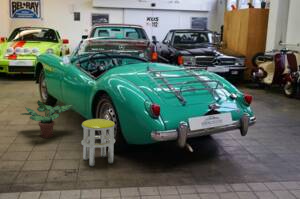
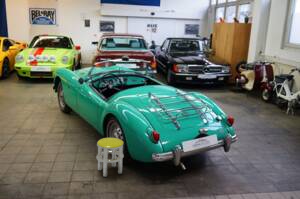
potted plant: present [21,100,73,138] -> none [45,117,89,147]

